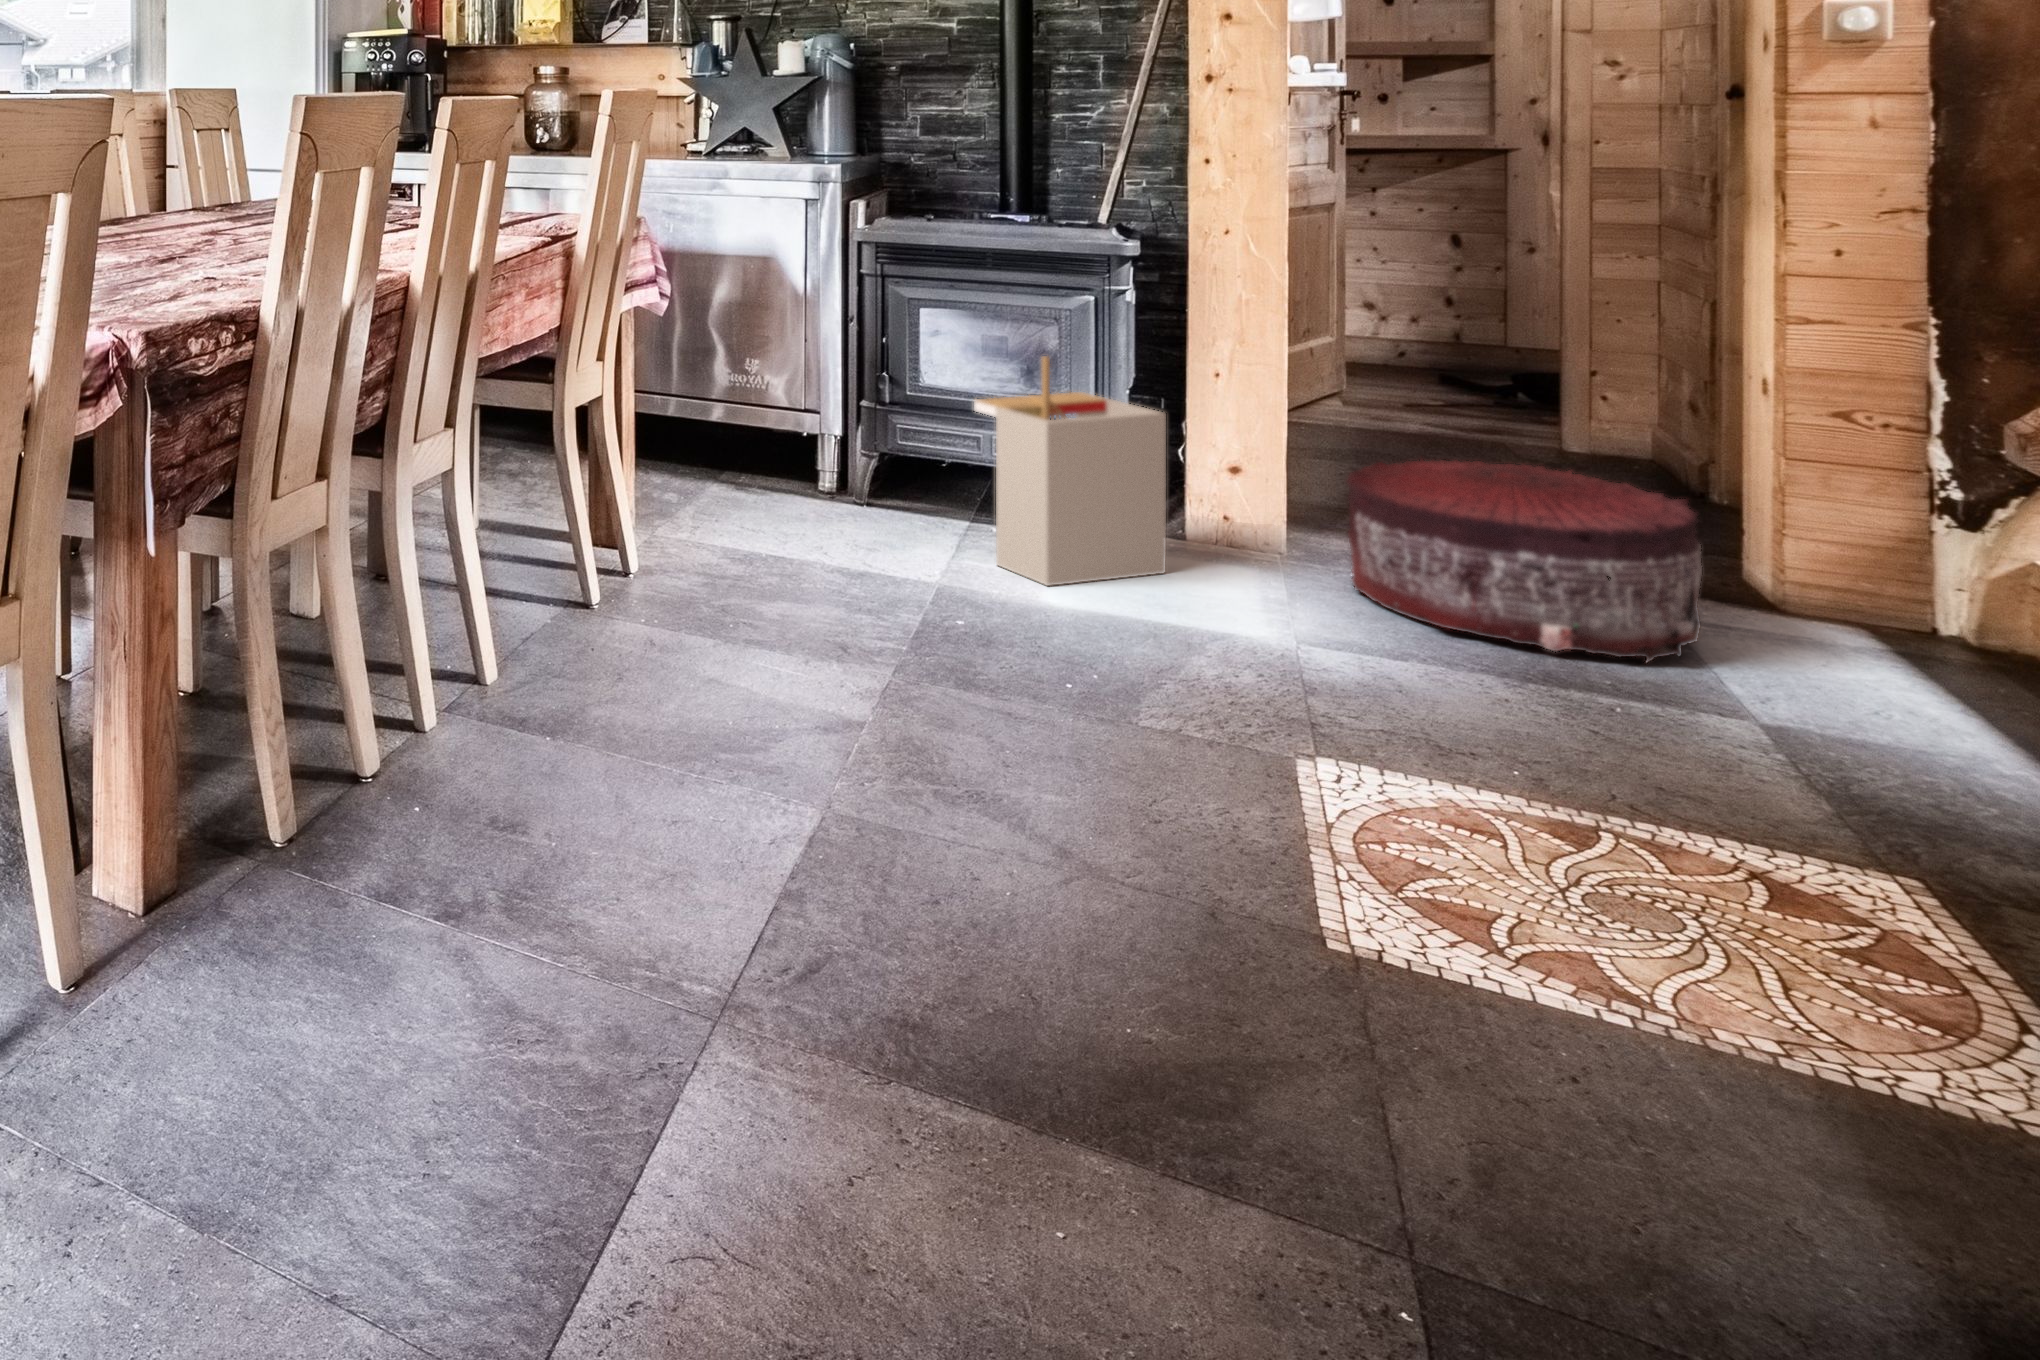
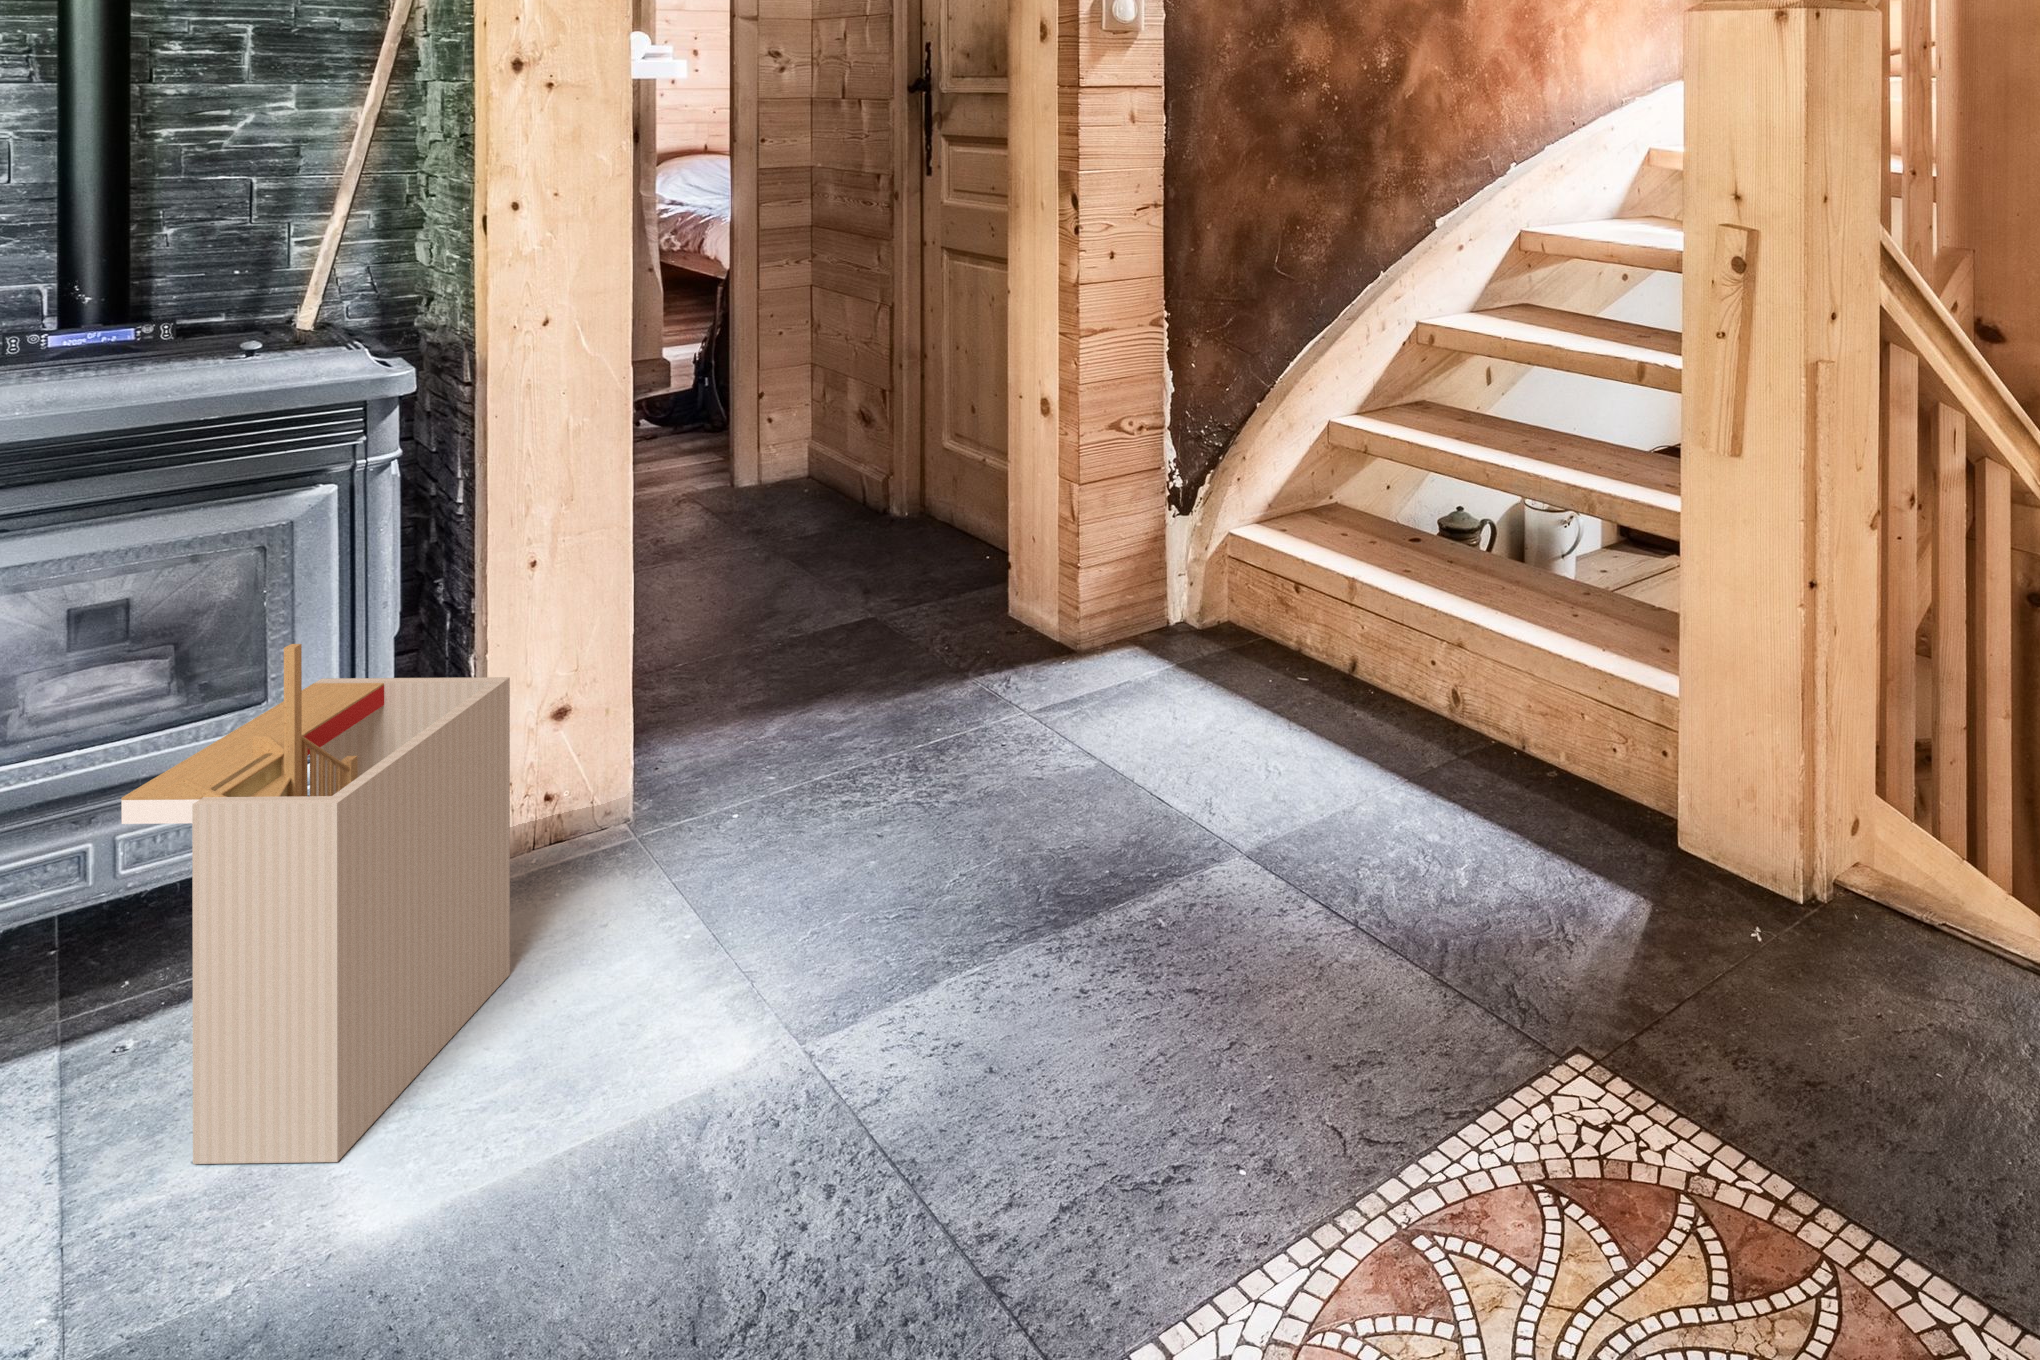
pouf: present [1346,459,1702,662] -> none [734,563,1118,873]

